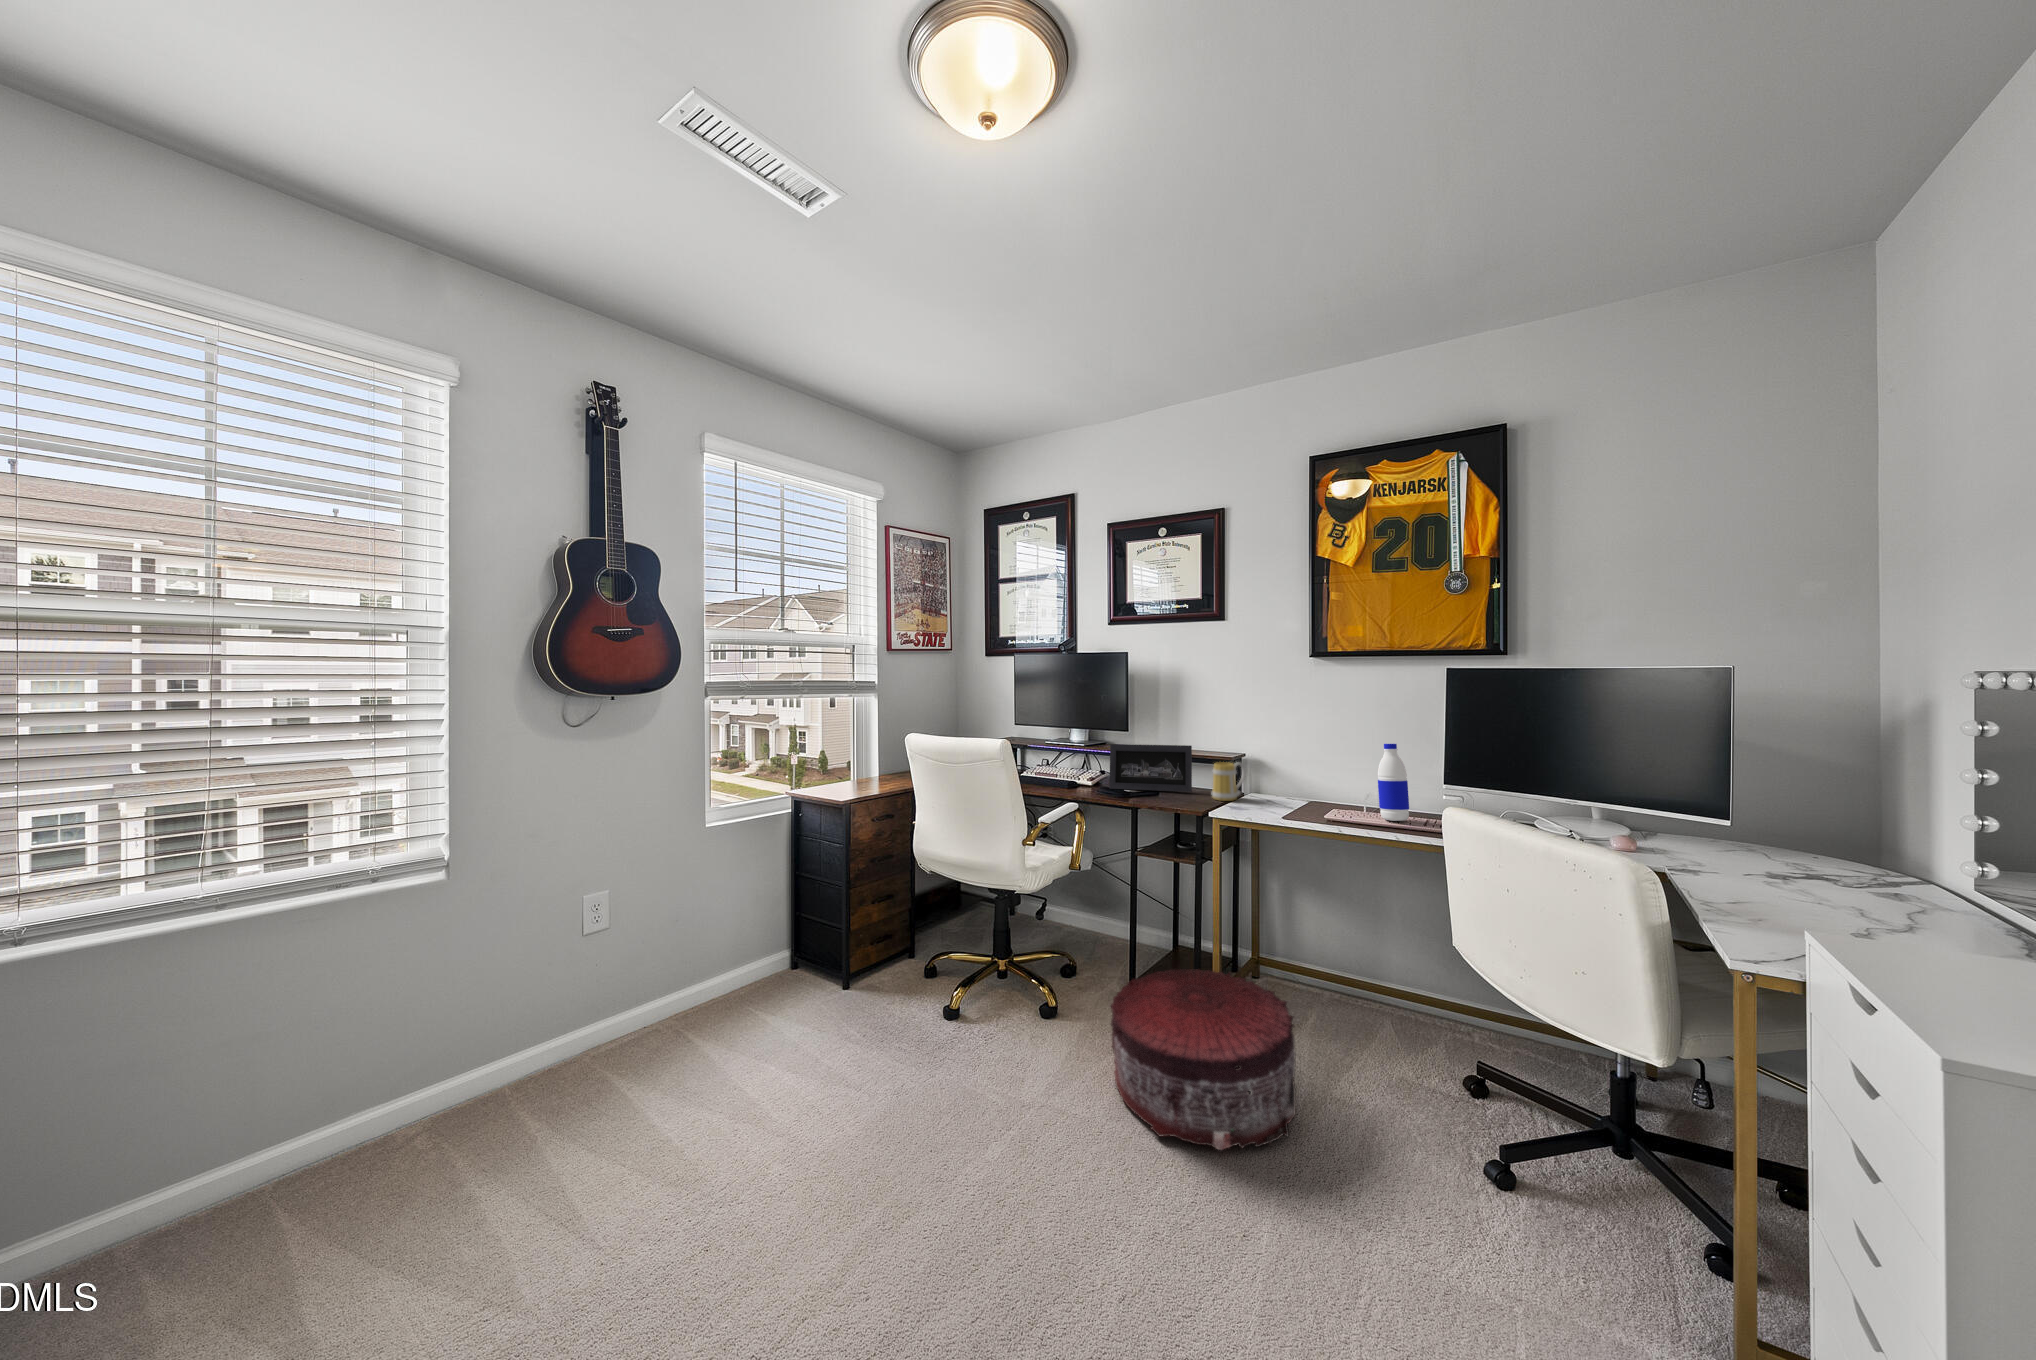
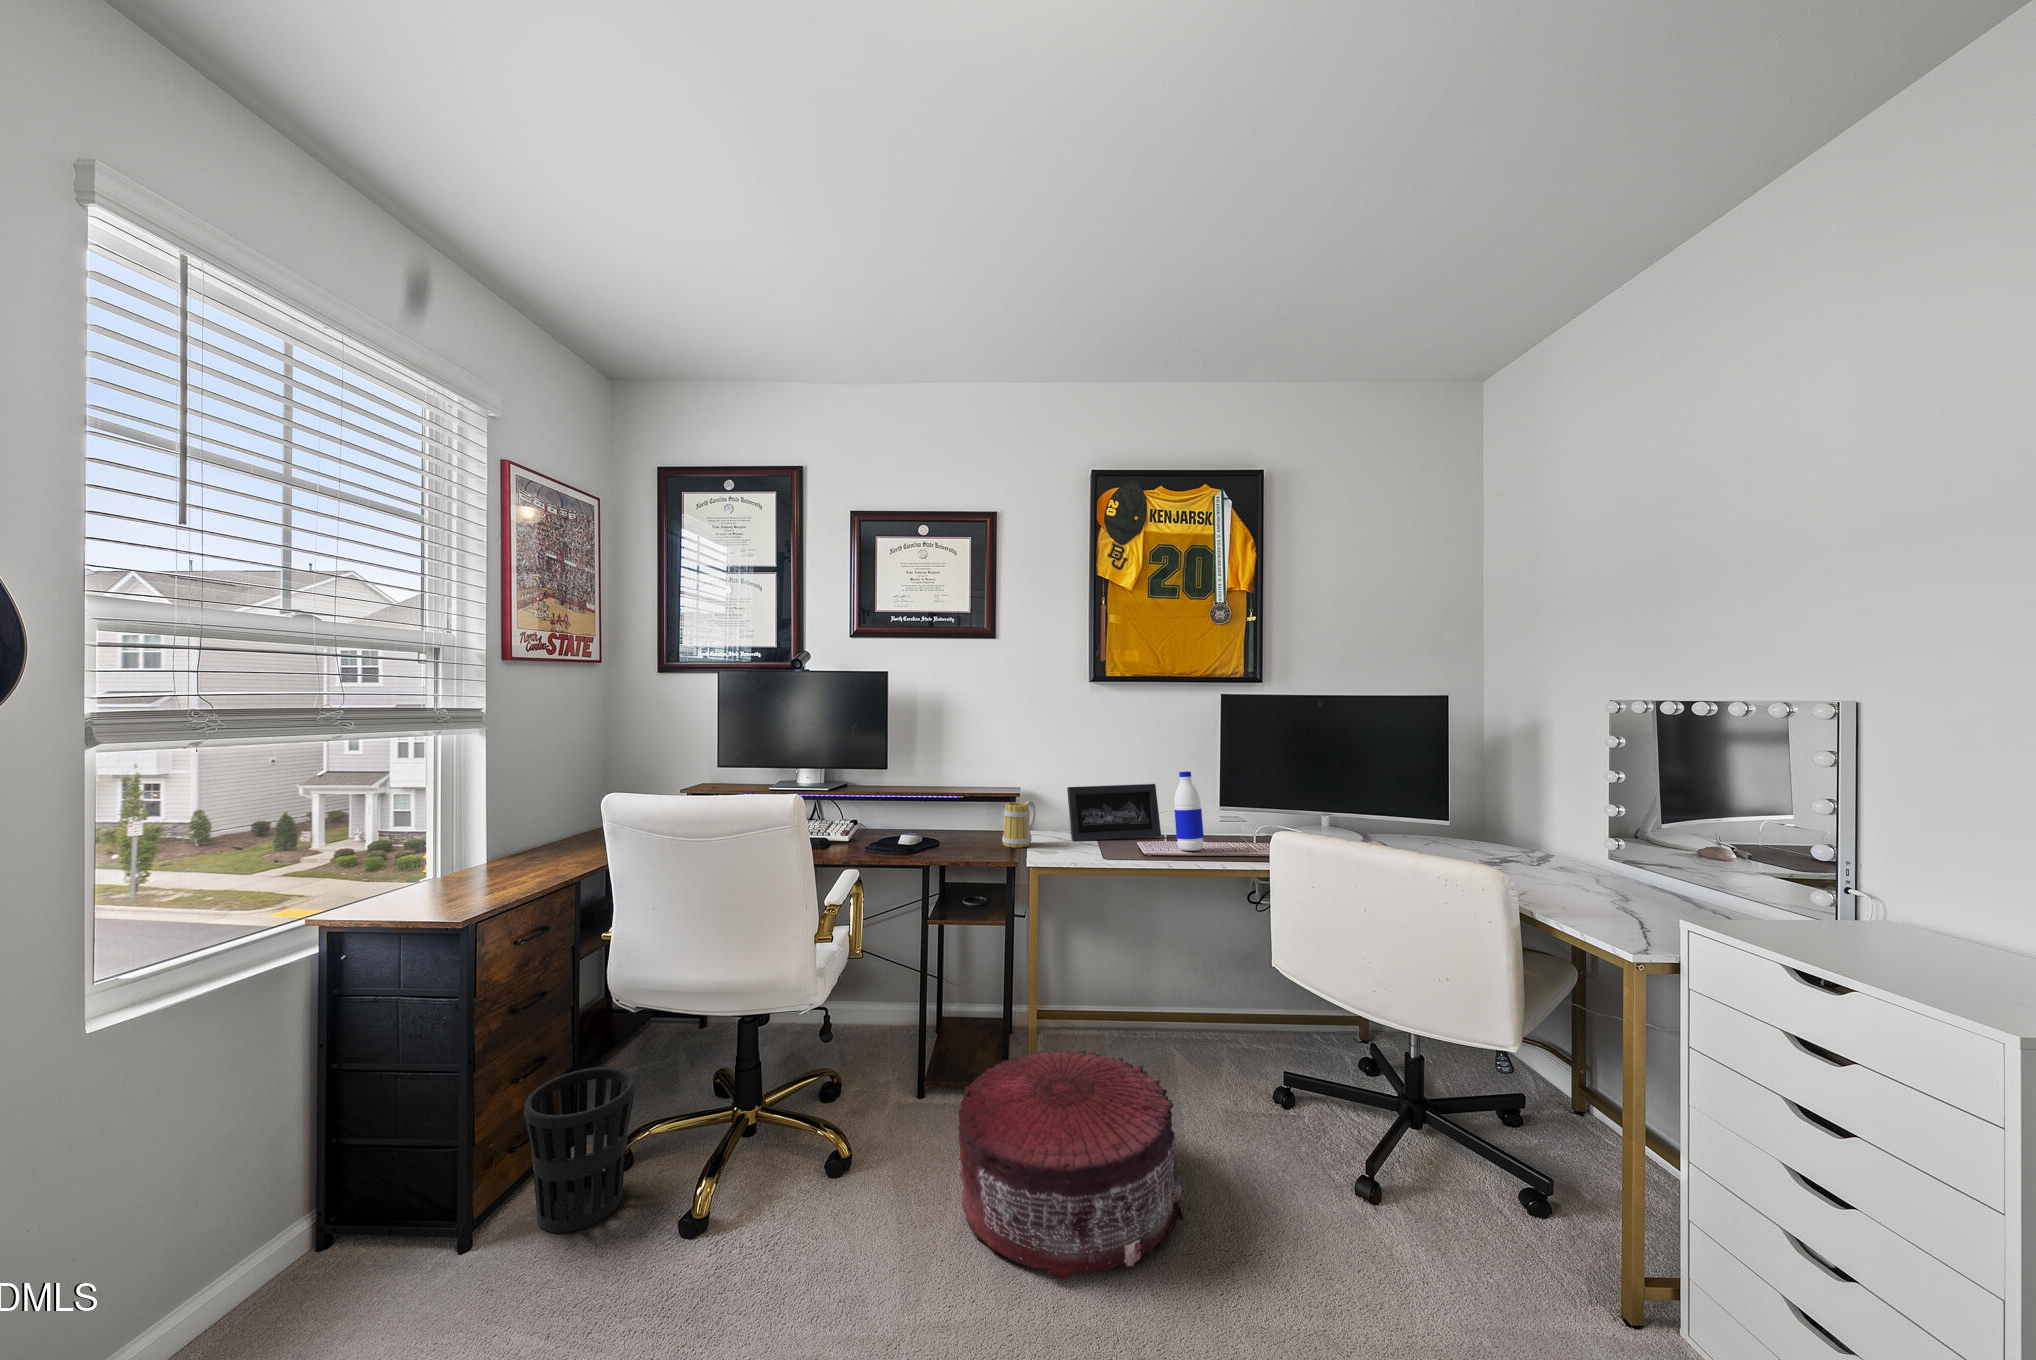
picture frame: present [1109,744,1192,792] -> present [1067,784,1161,841]
wastebasket: none [871,908,931,1001] -> present [524,1067,635,1233]

